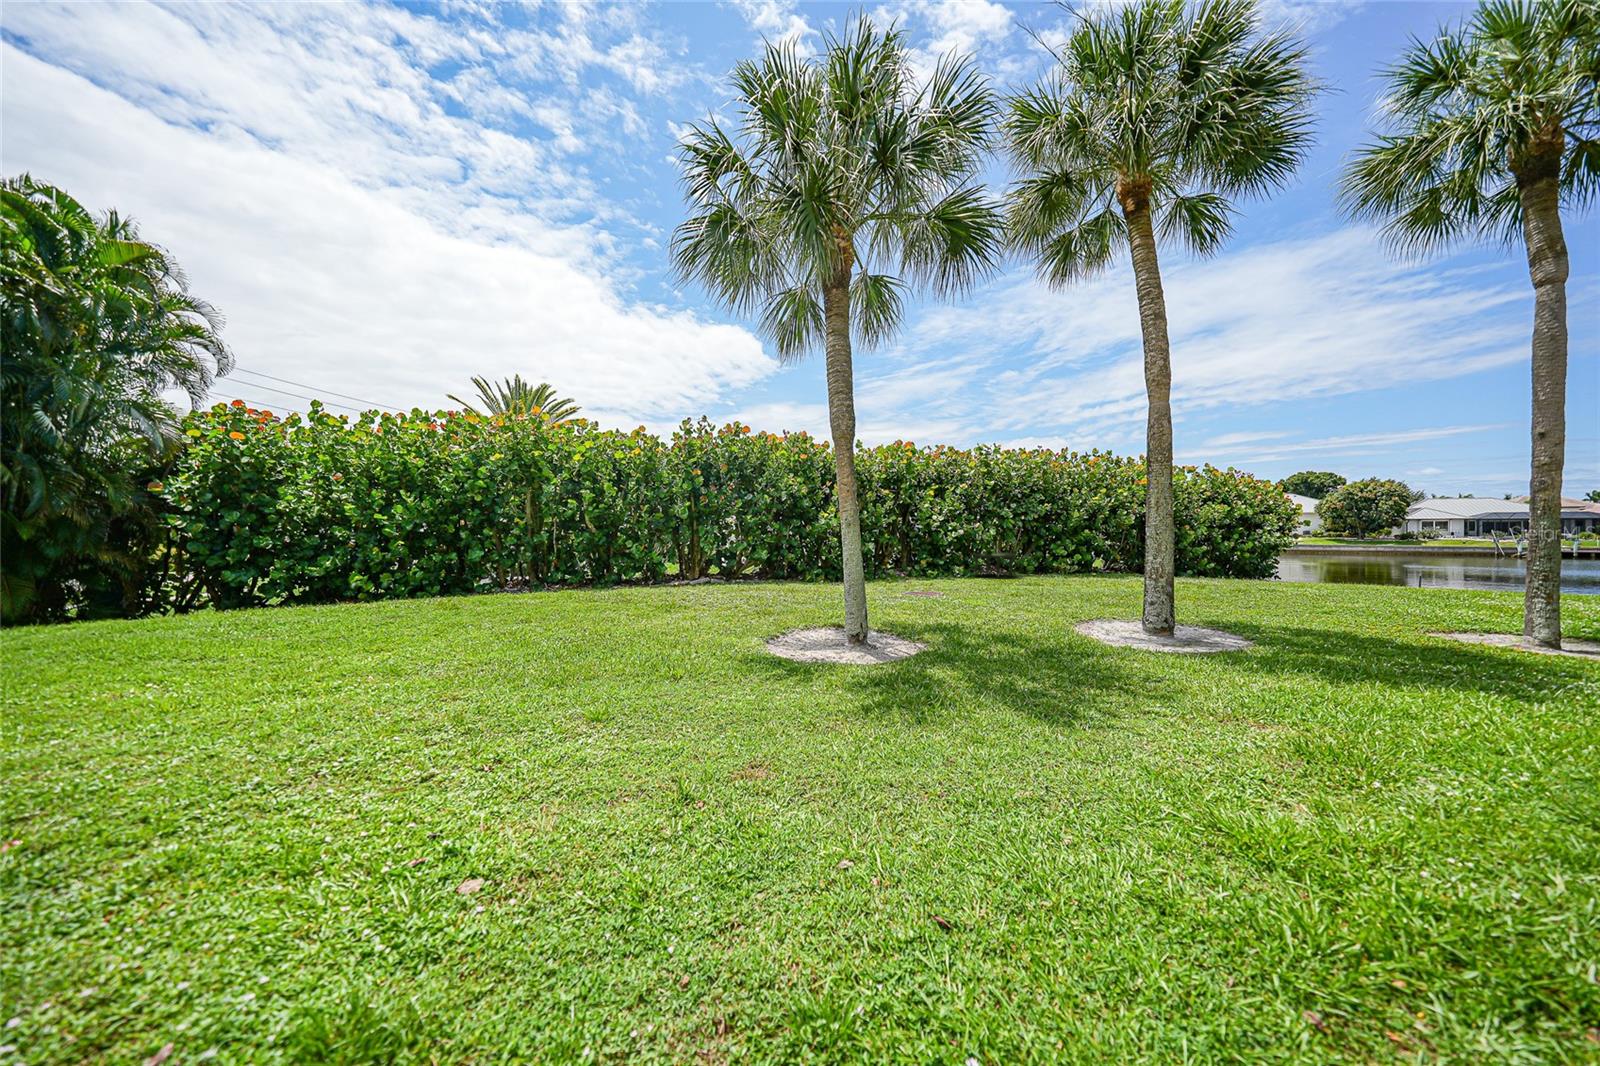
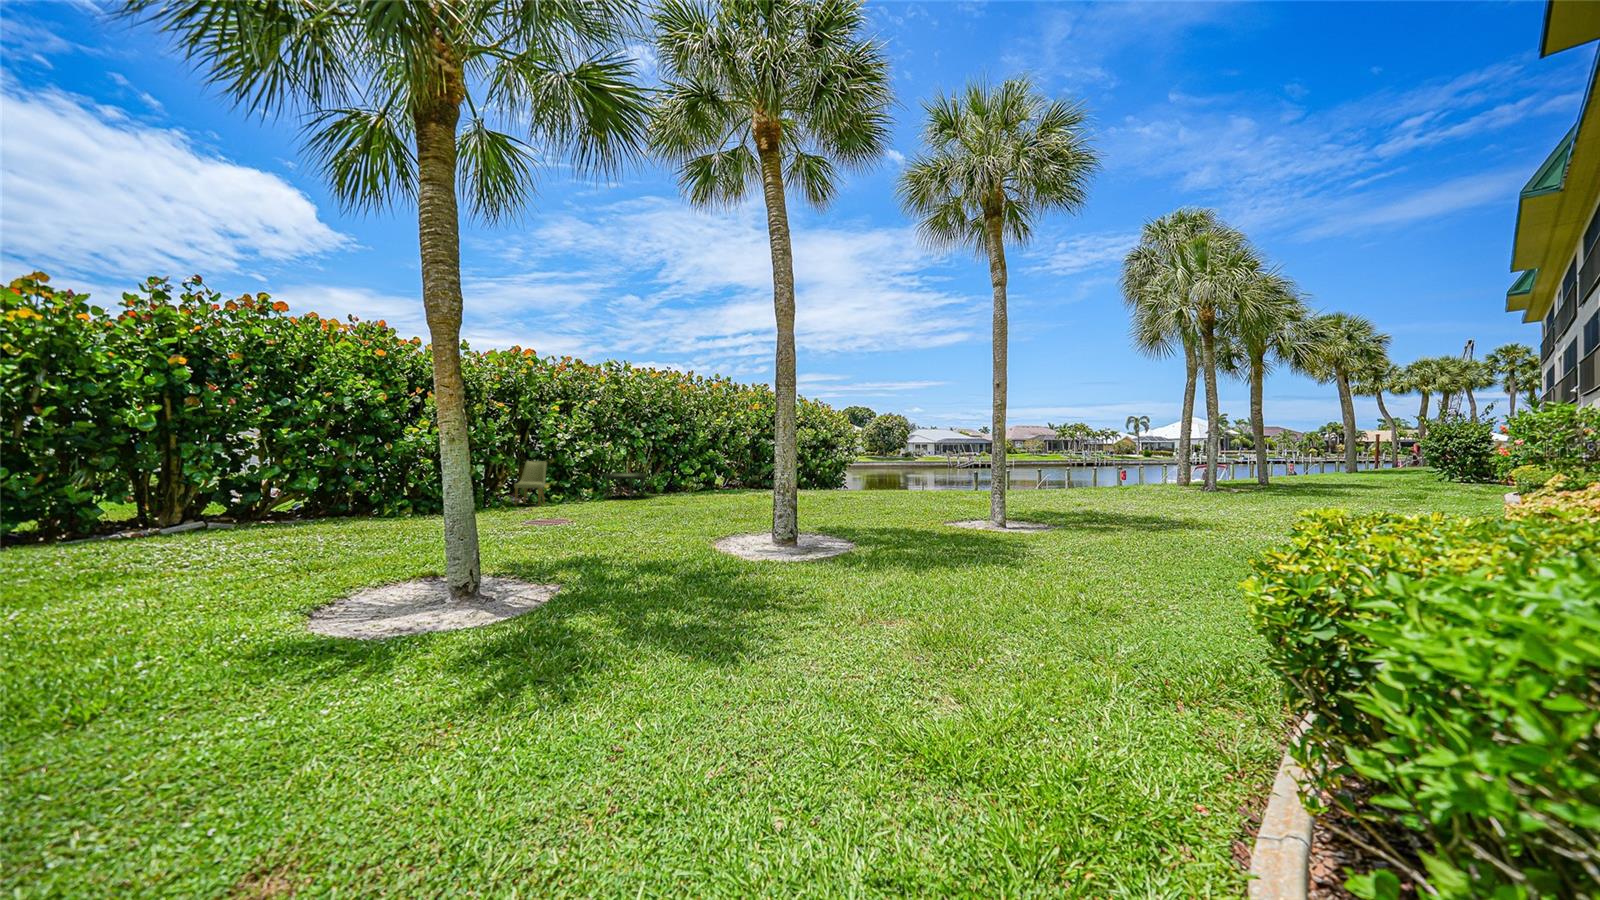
chair: none [896,540,922,580] -> present [514,461,547,505]

